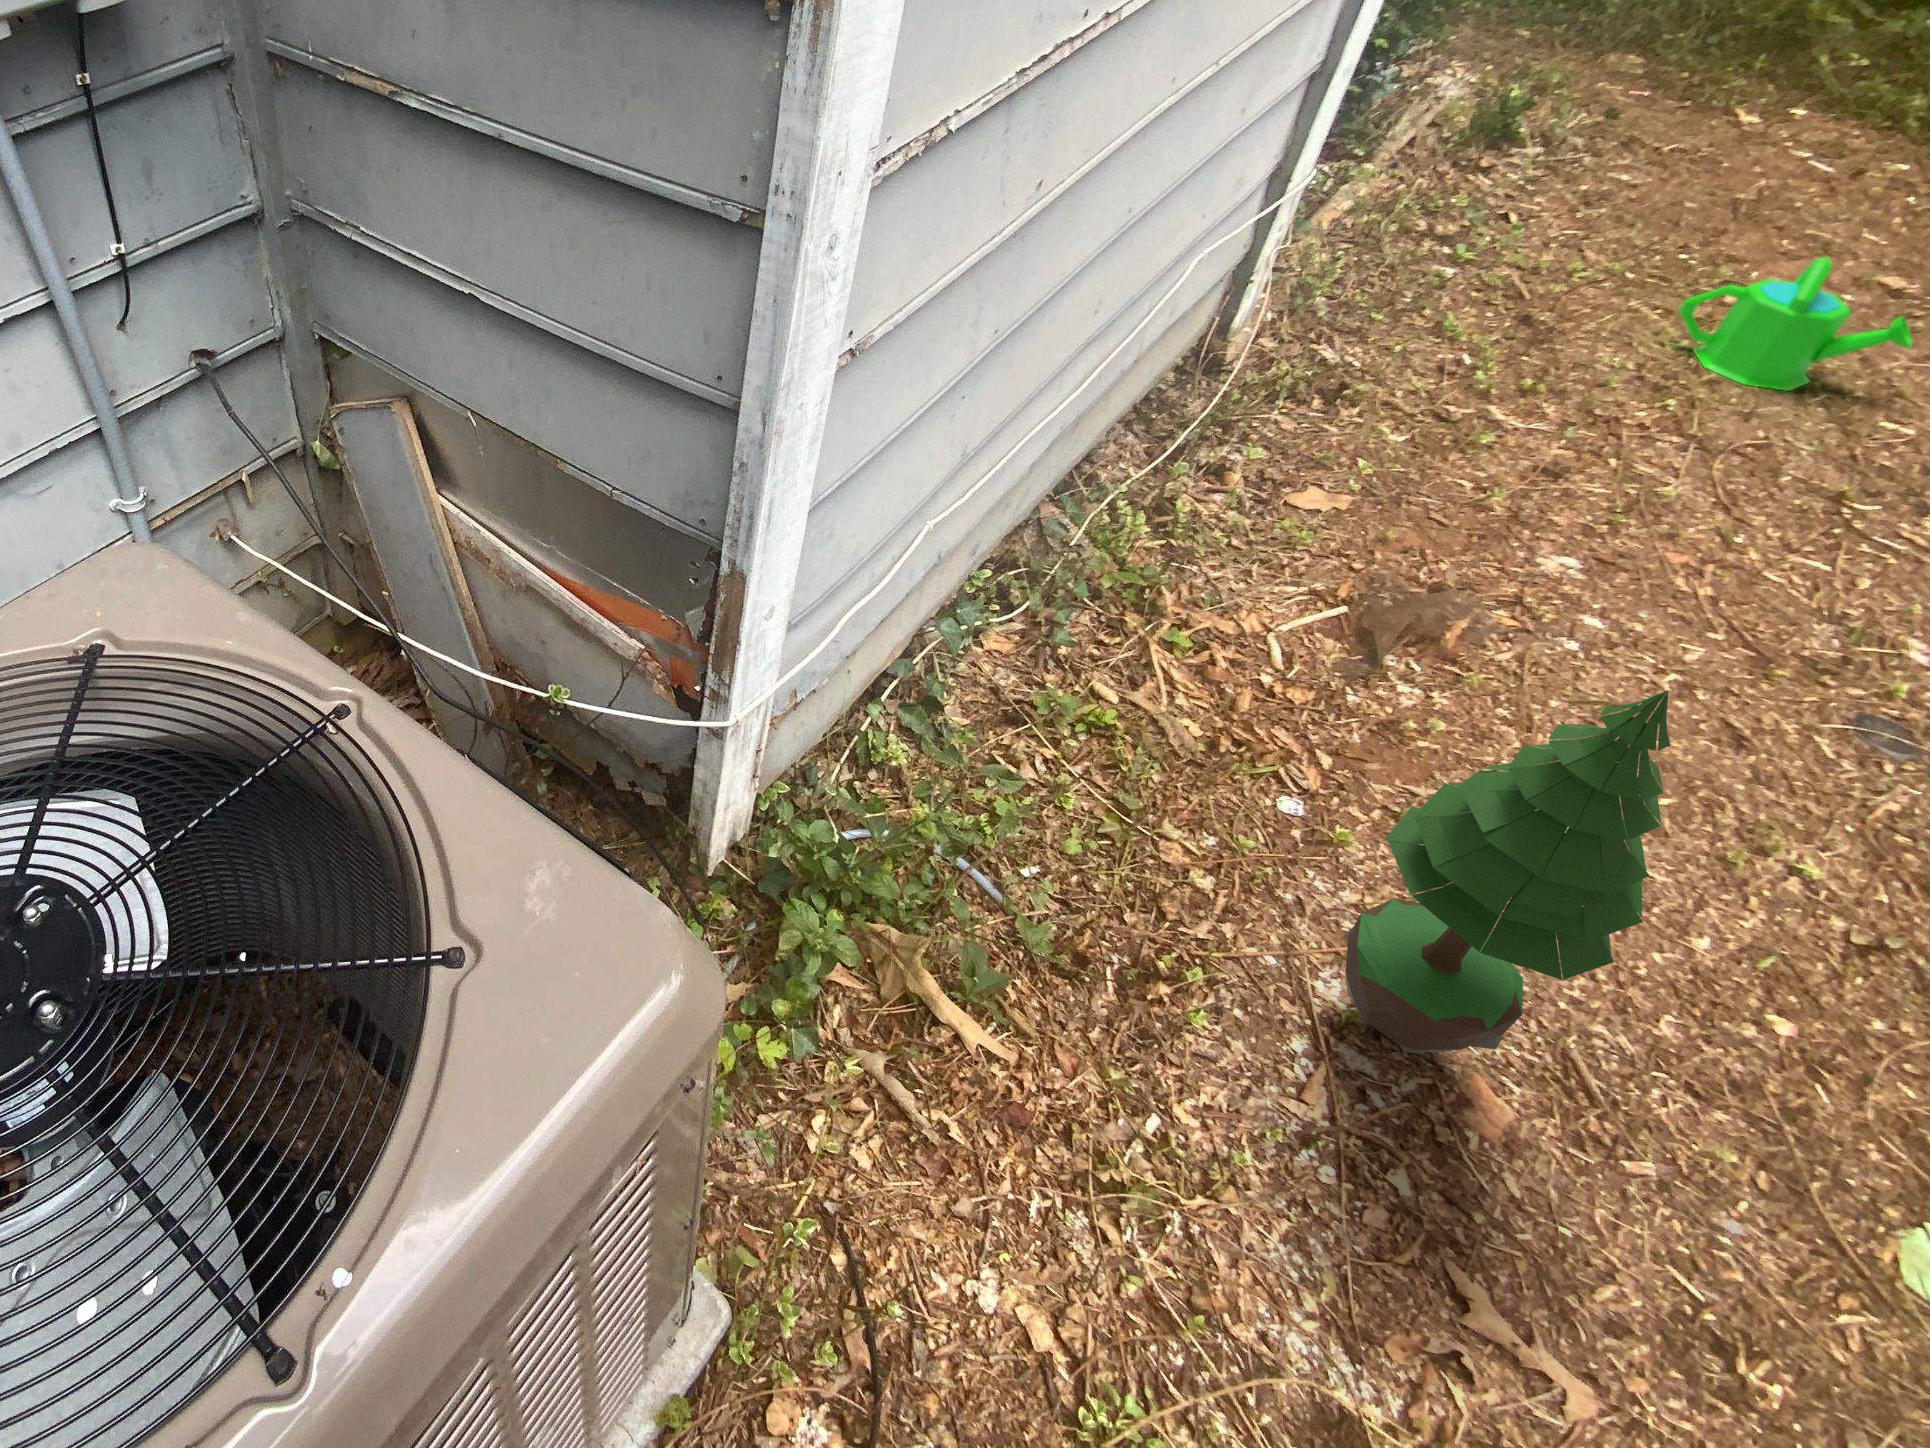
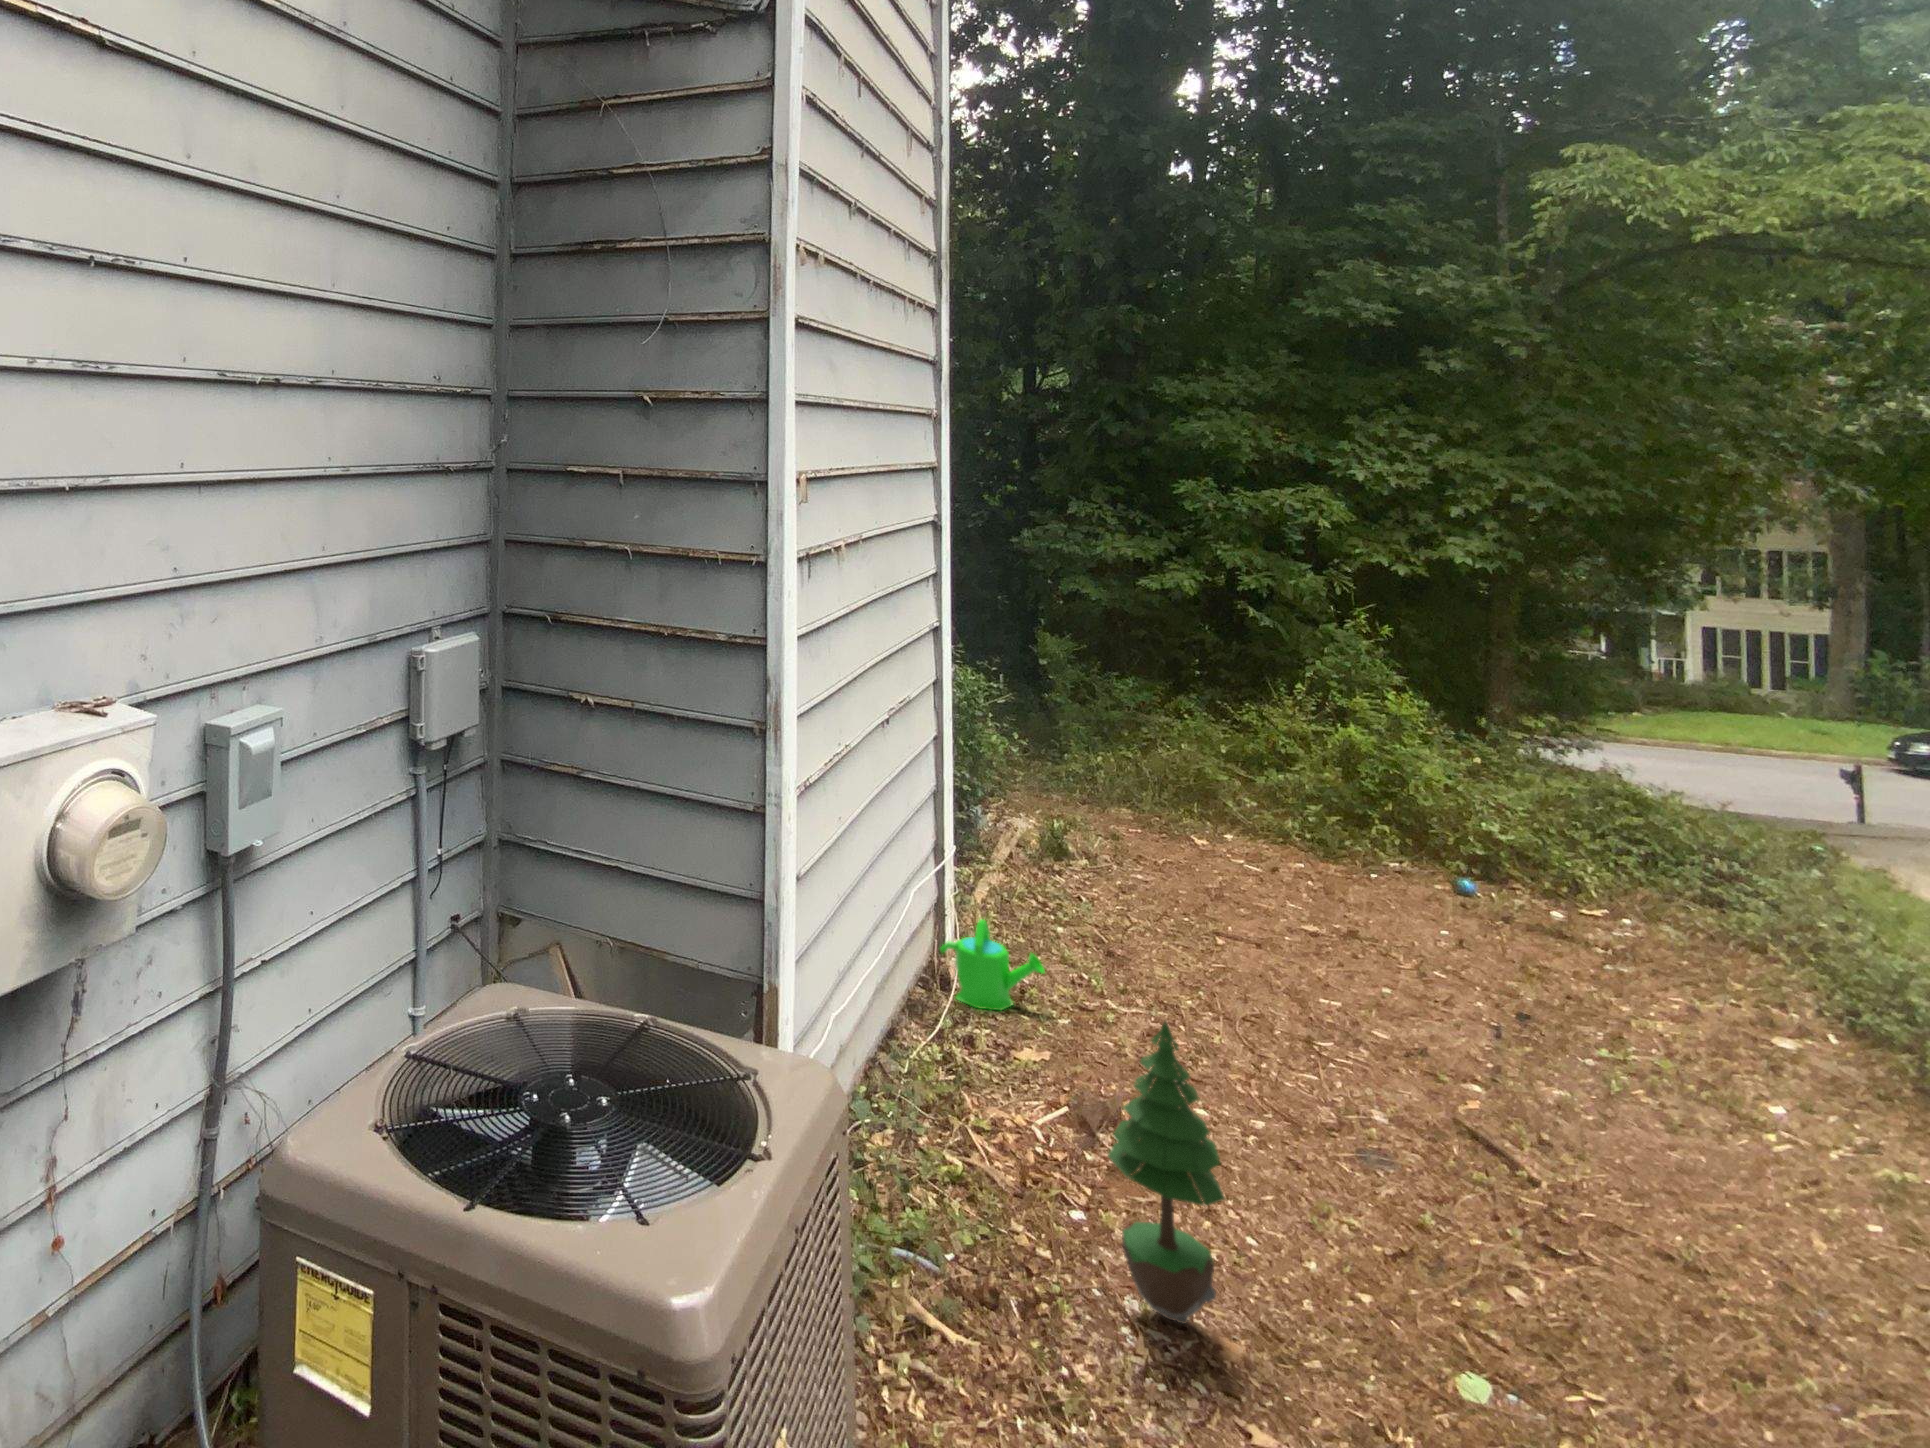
watering can: present [1679,257,1912,391] -> present [941,919,1045,1010]

